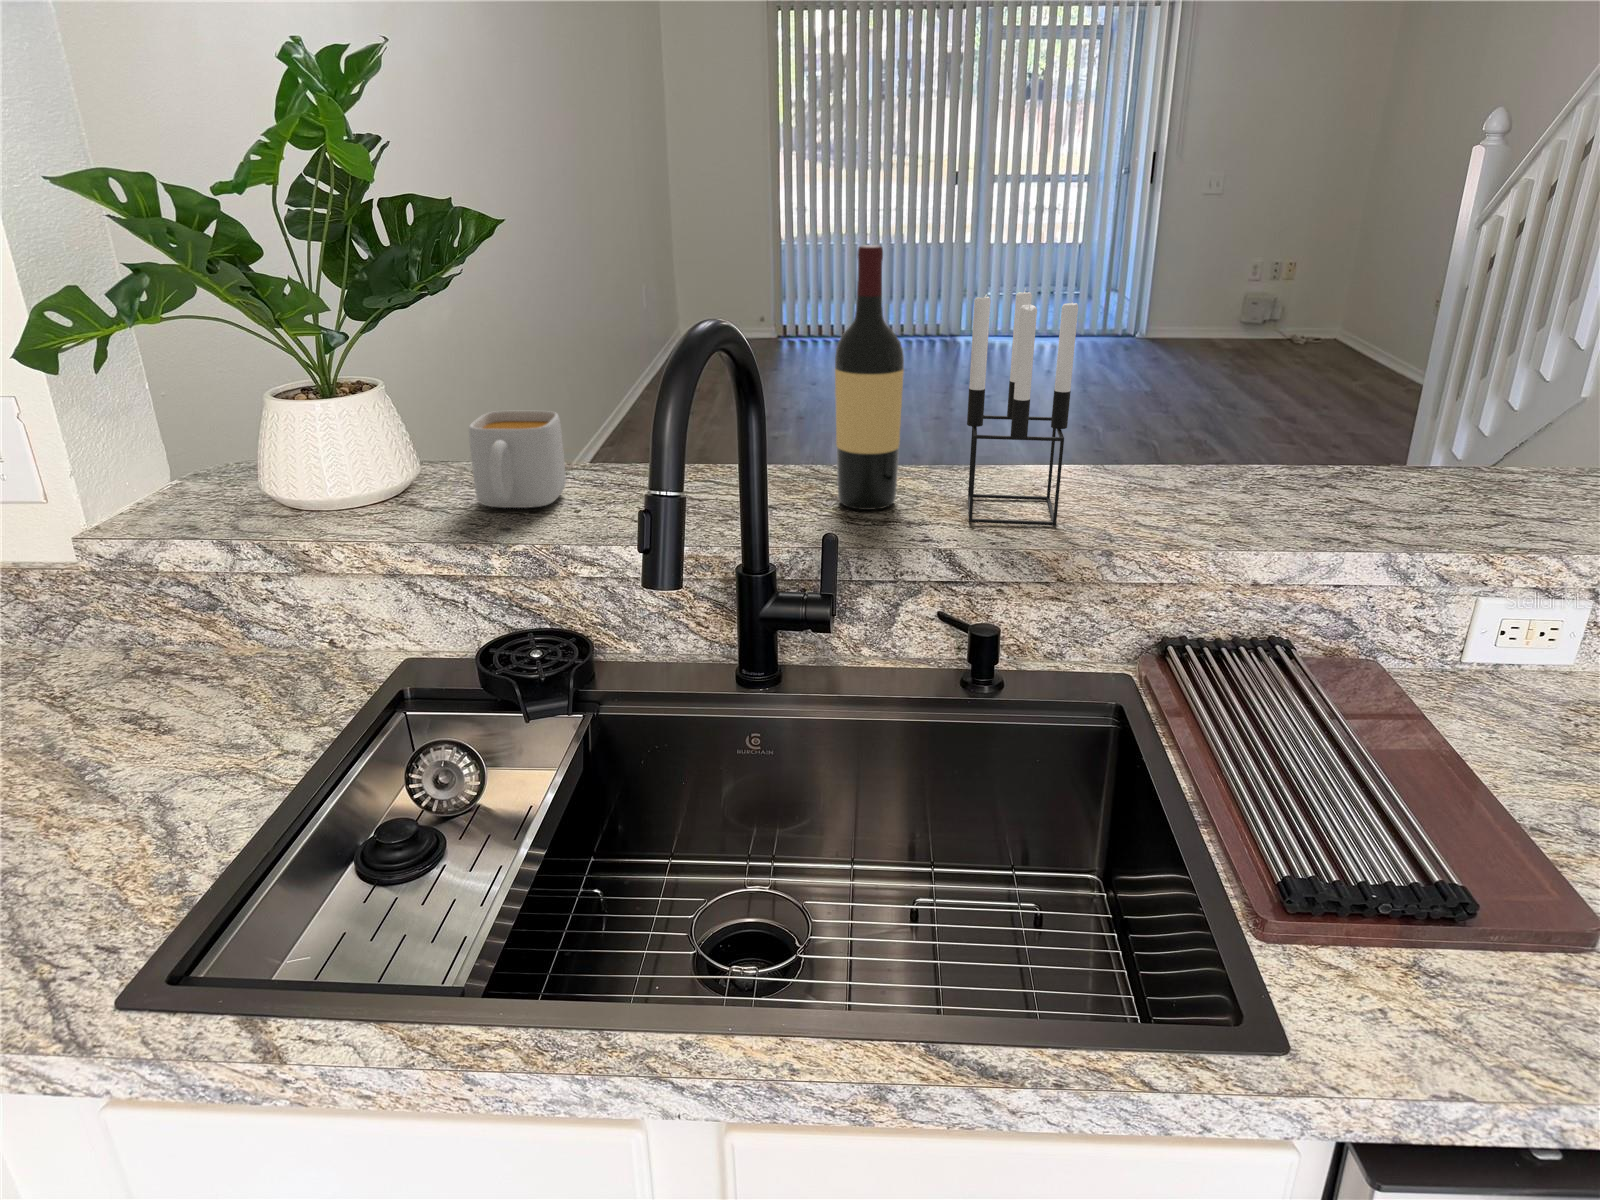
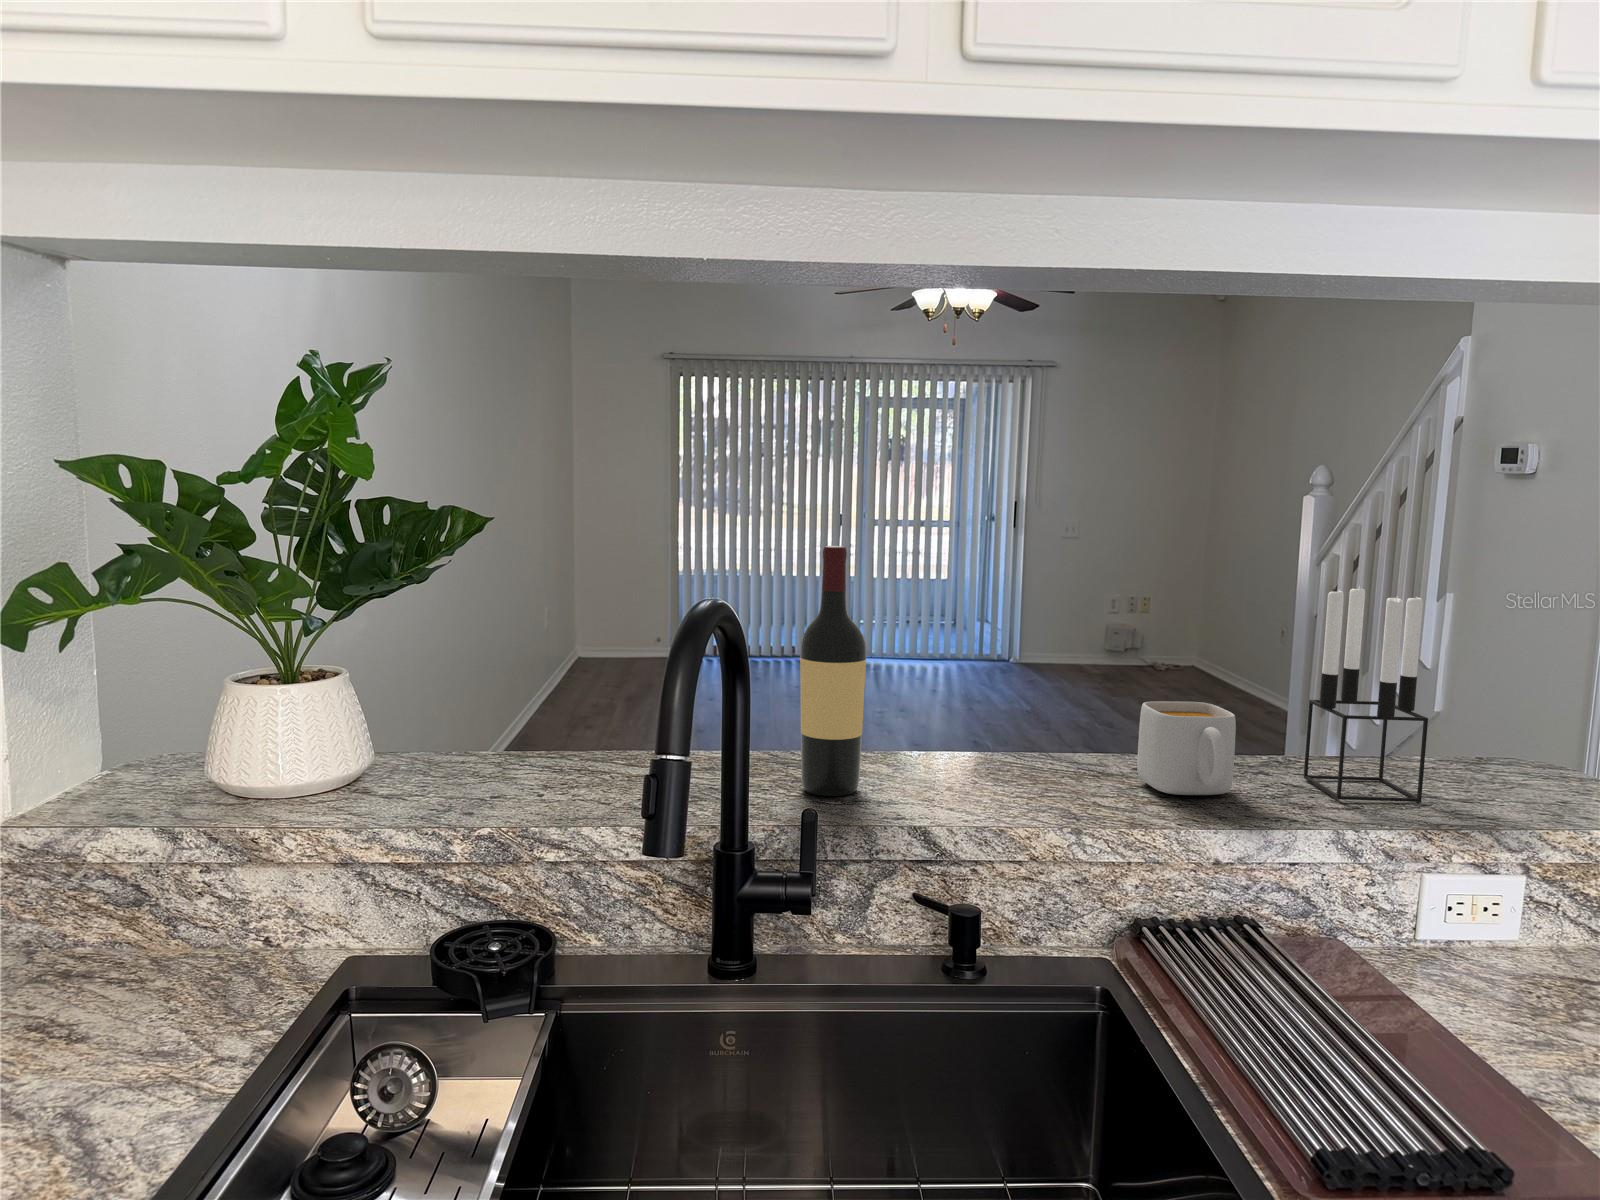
candle holder: present [967,288,1078,526] -> present [1304,585,1428,802]
mug: present [469,411,566,508] -> present [1137,701,1236,795]

